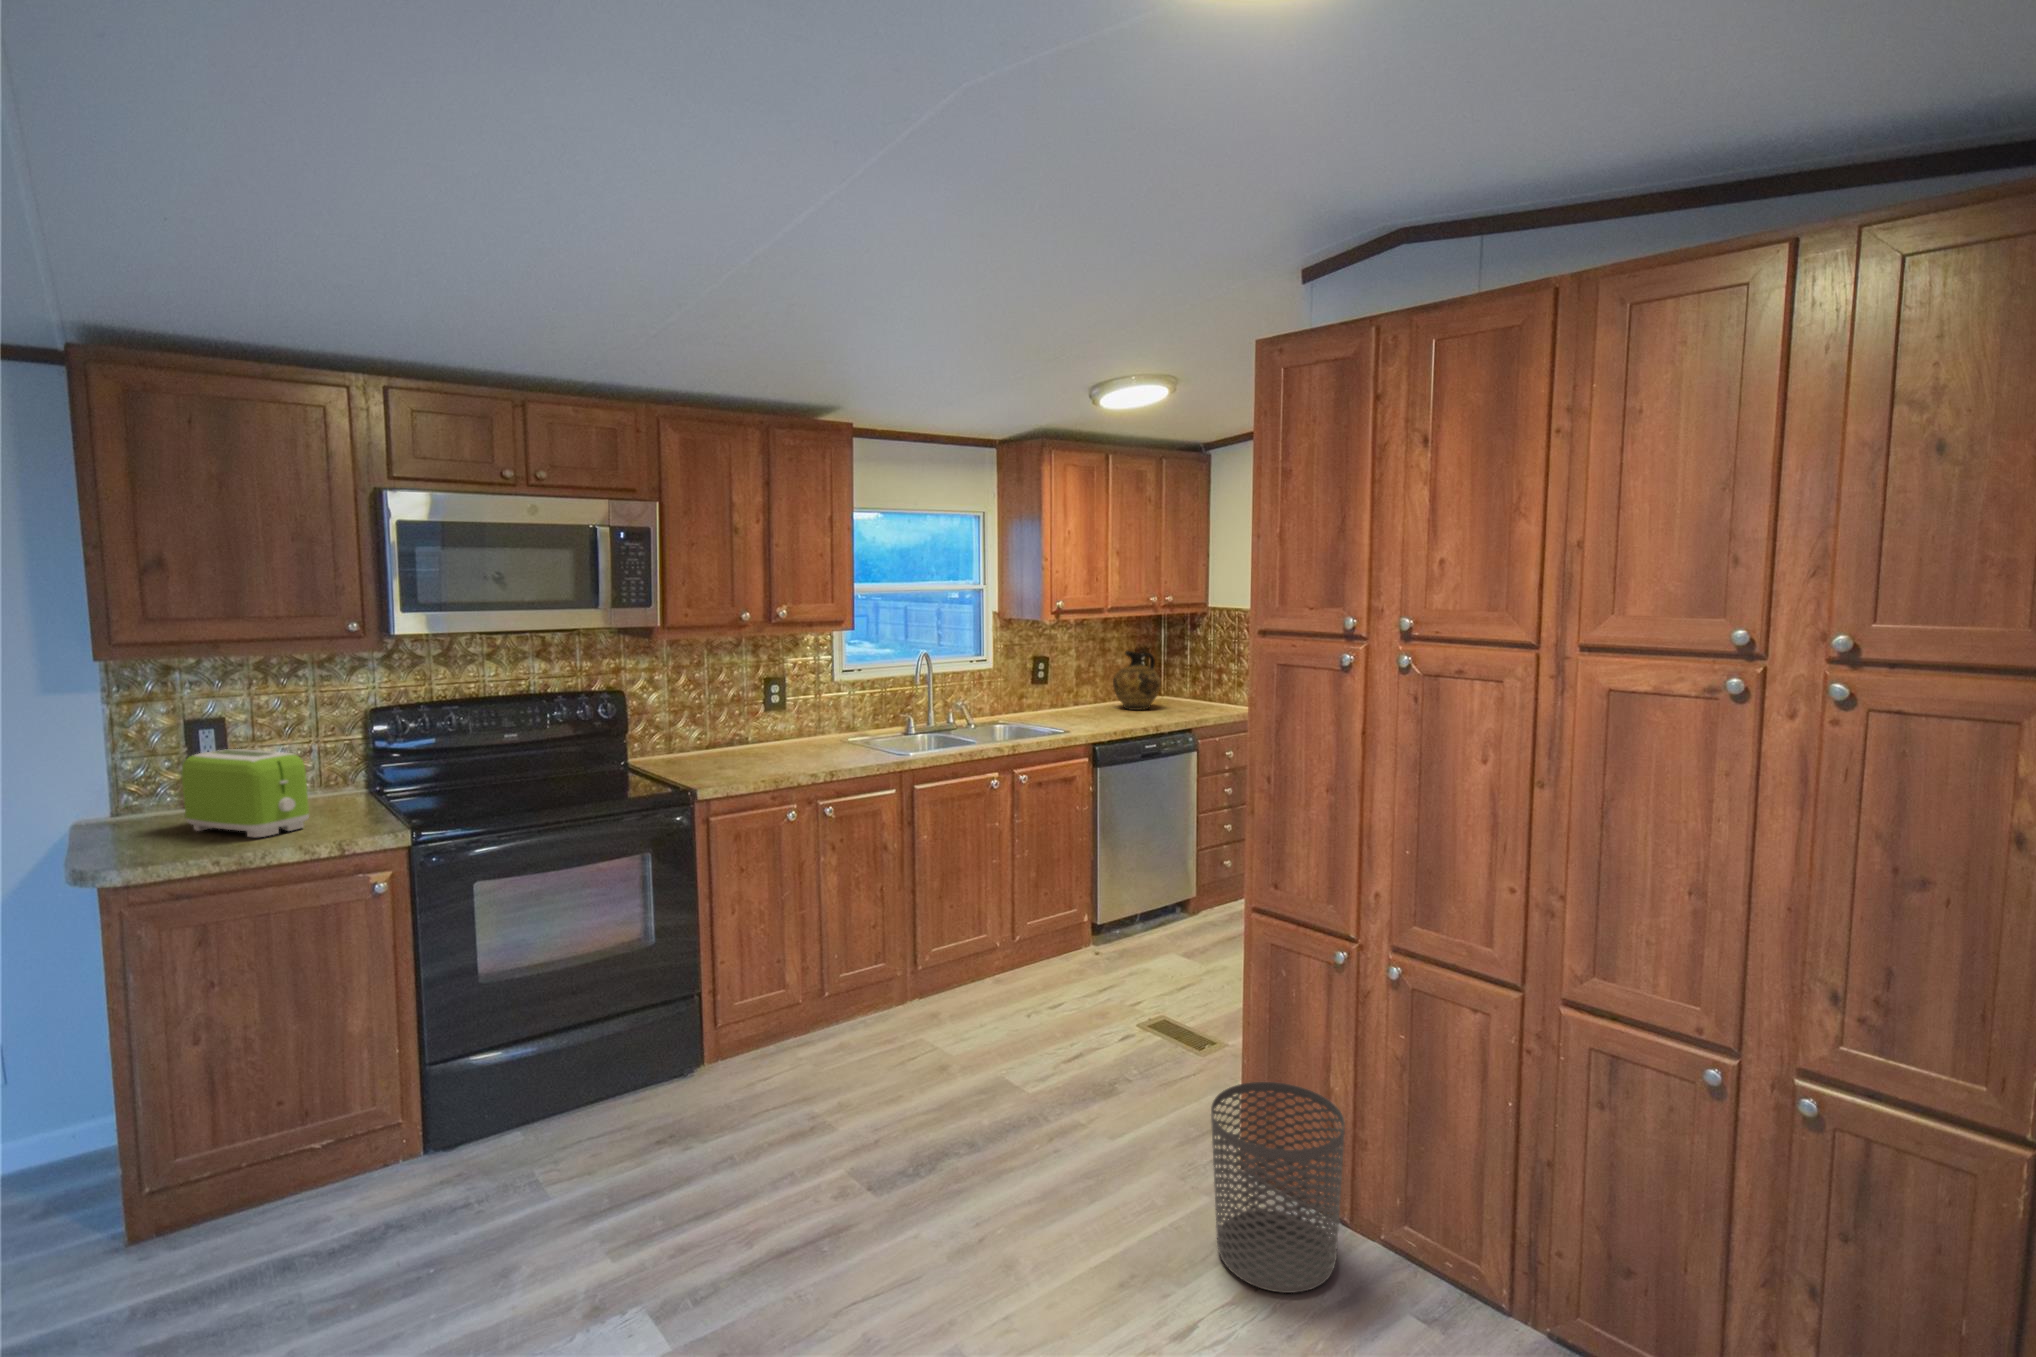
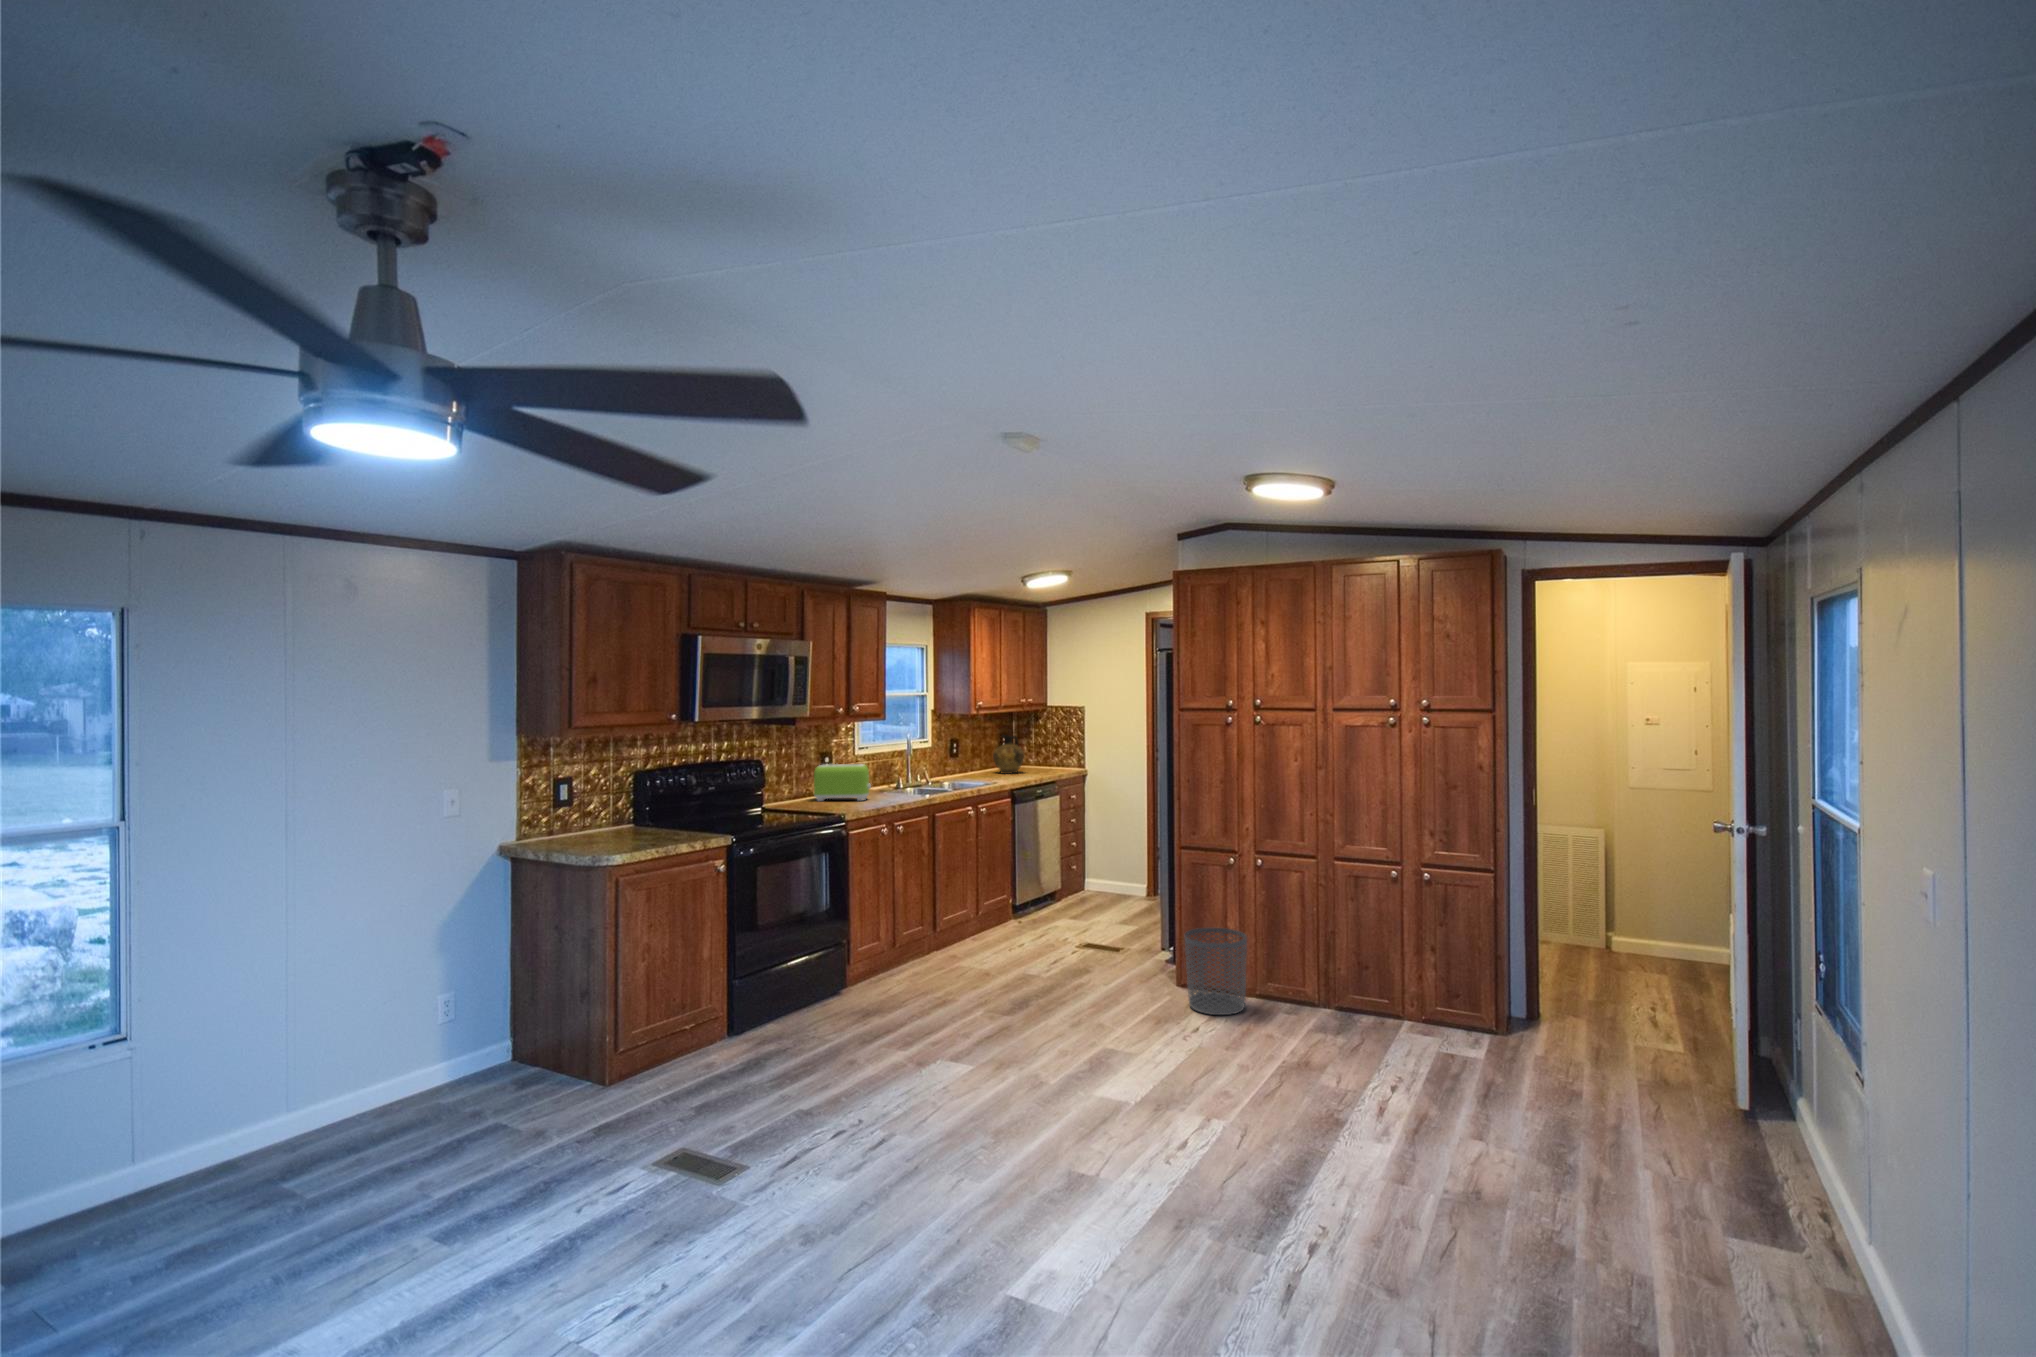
toaster: present [181,749,309,838] -> present [814,764,871,801]

